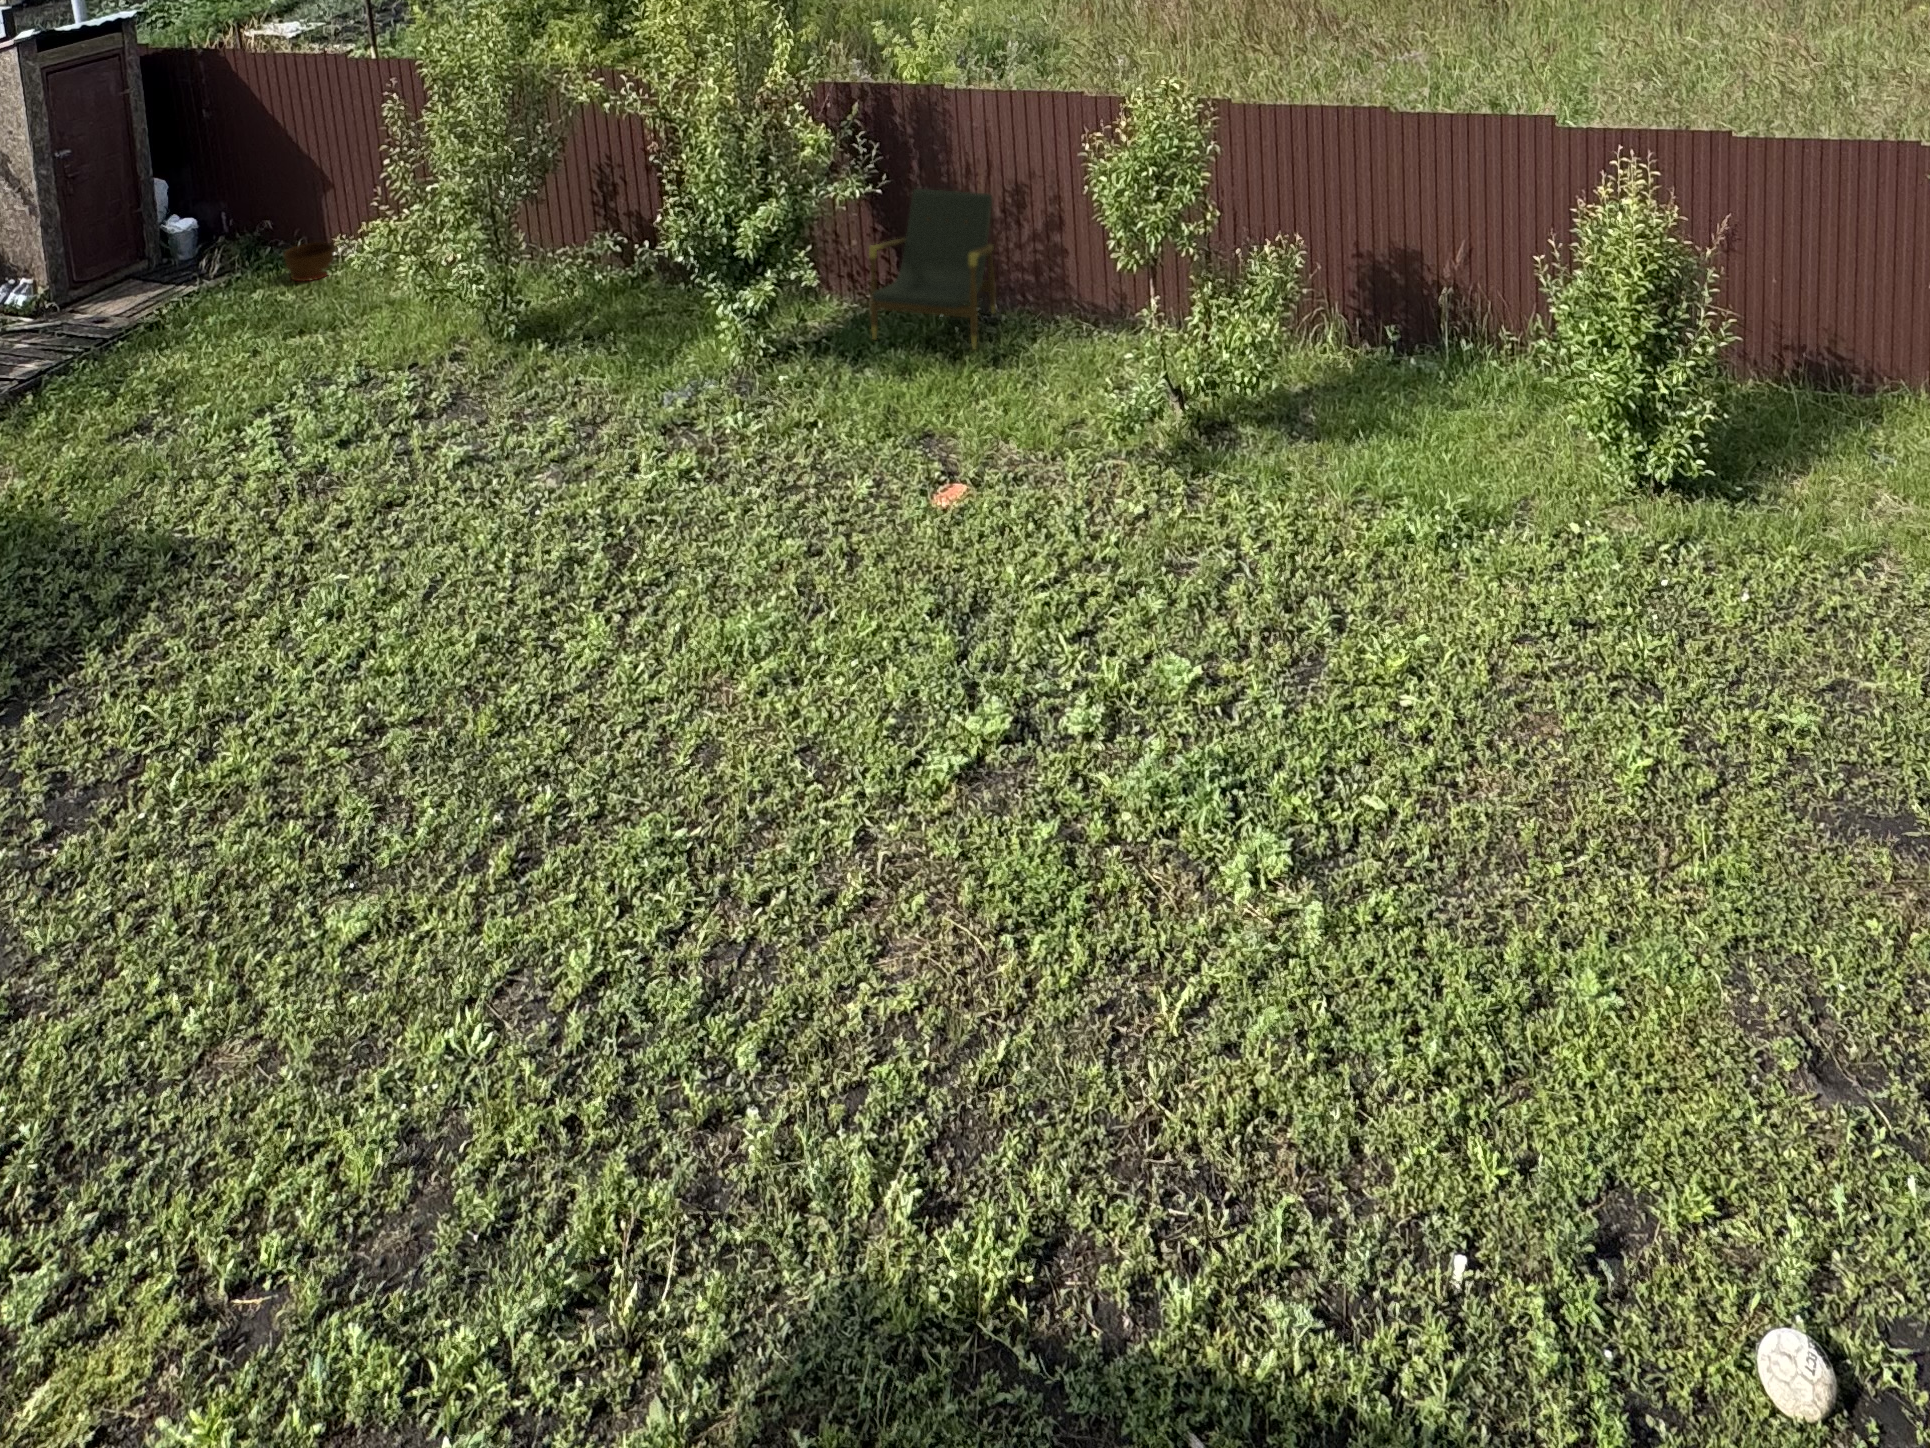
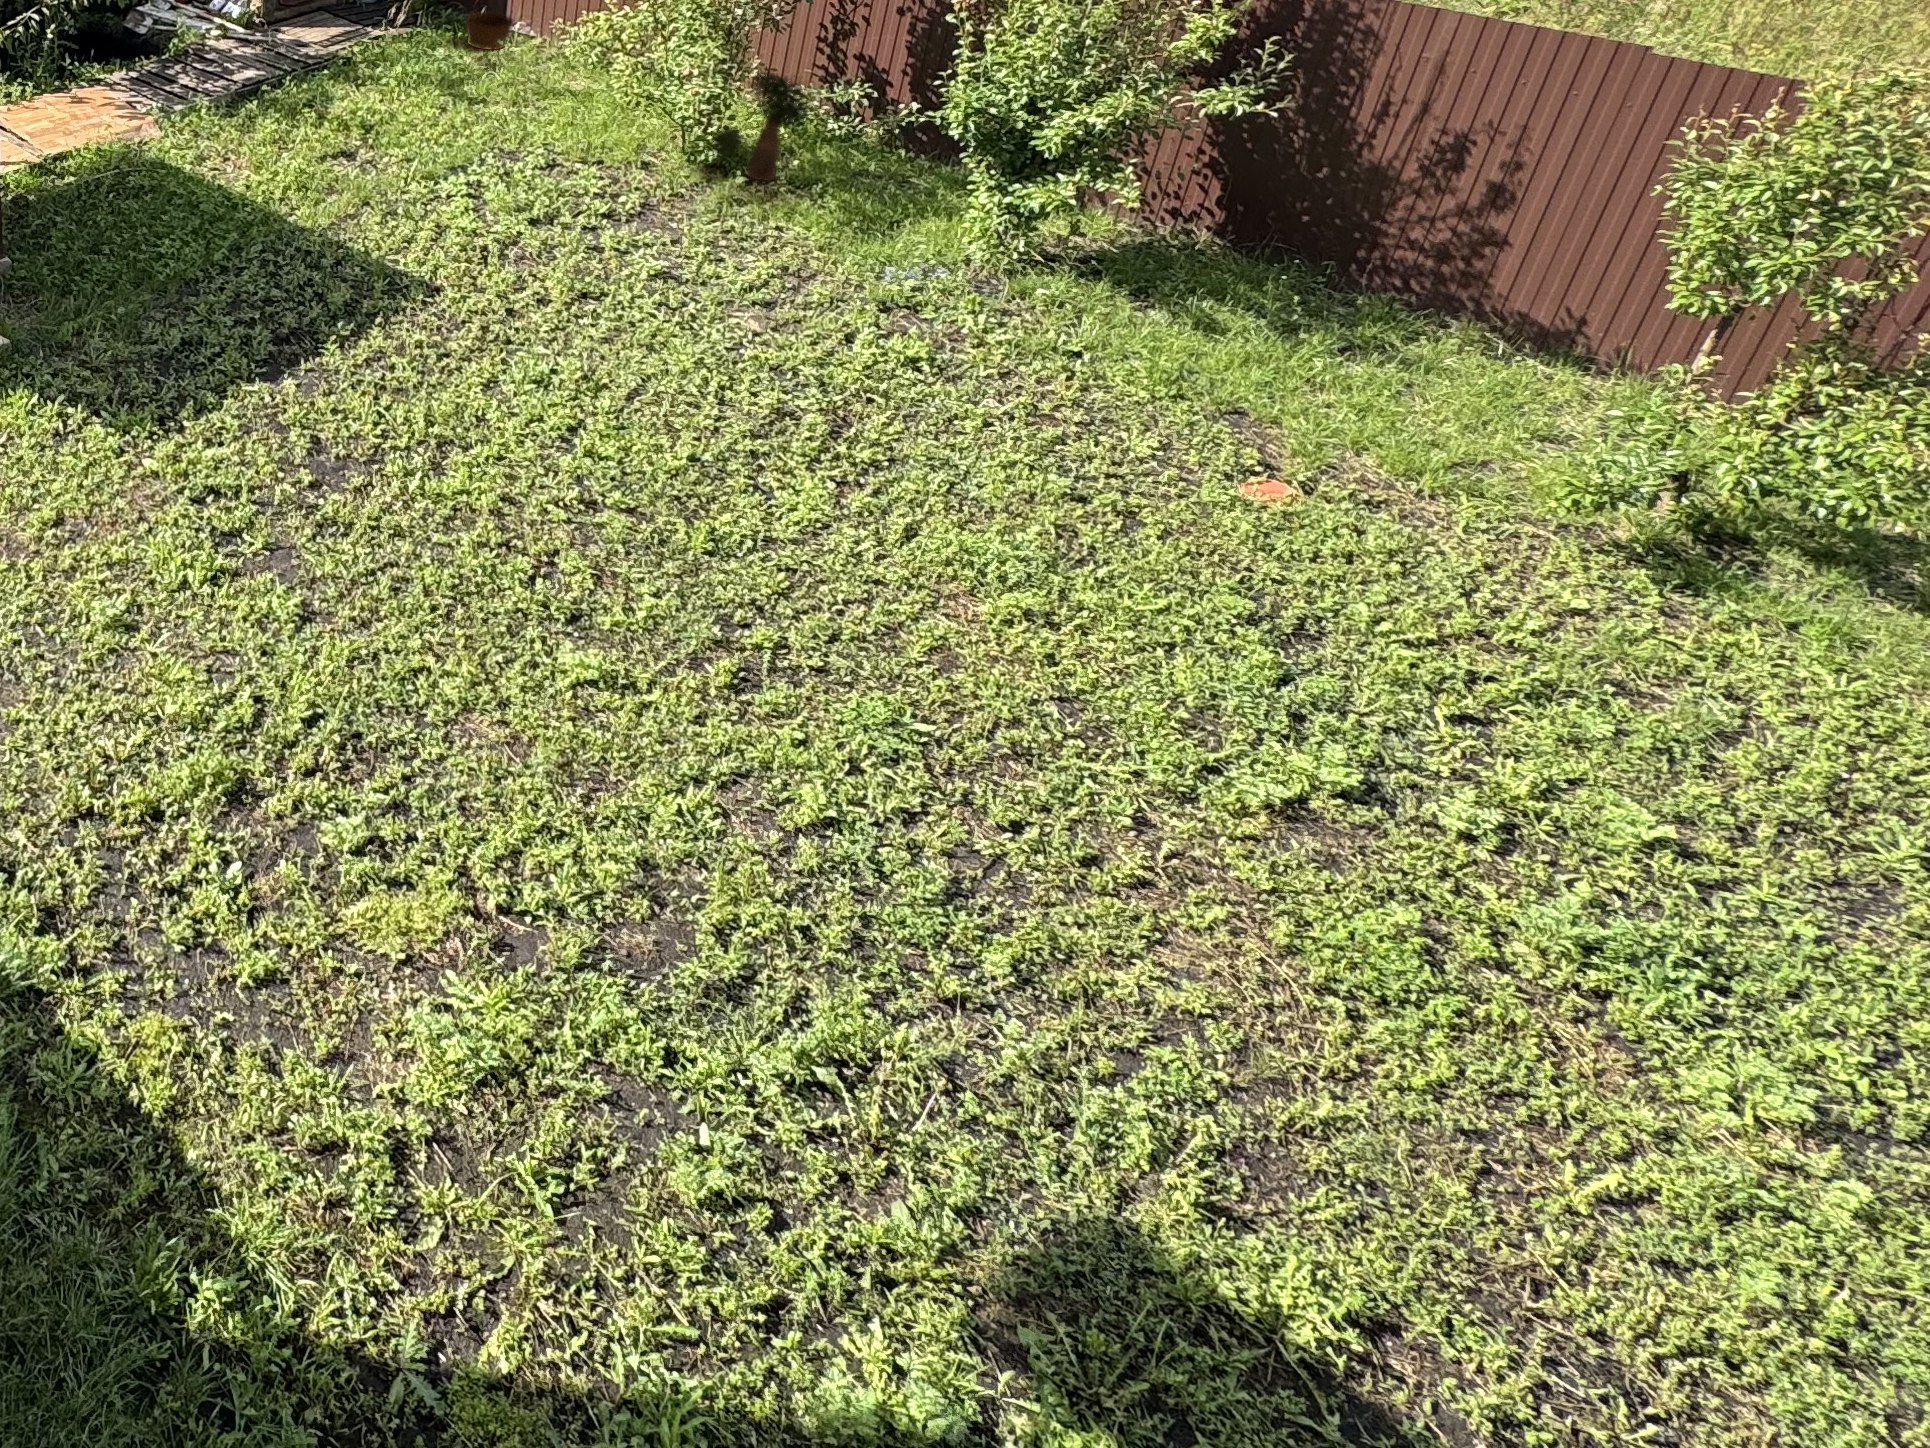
lounge chair: present [869,189,996,349] -> none [1153,113,1398,325]
potted plant: none [506,240,593,343] -> present [703,68,813,181]

